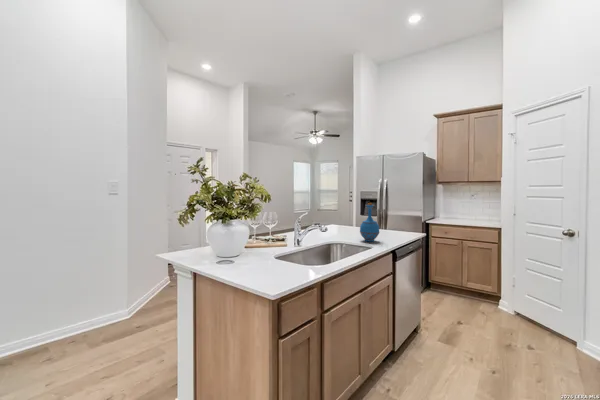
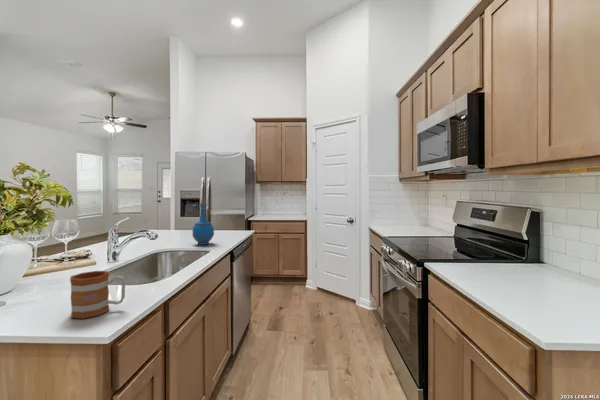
mug: none [260,249,292,280] -> present [70,271,126,319]

